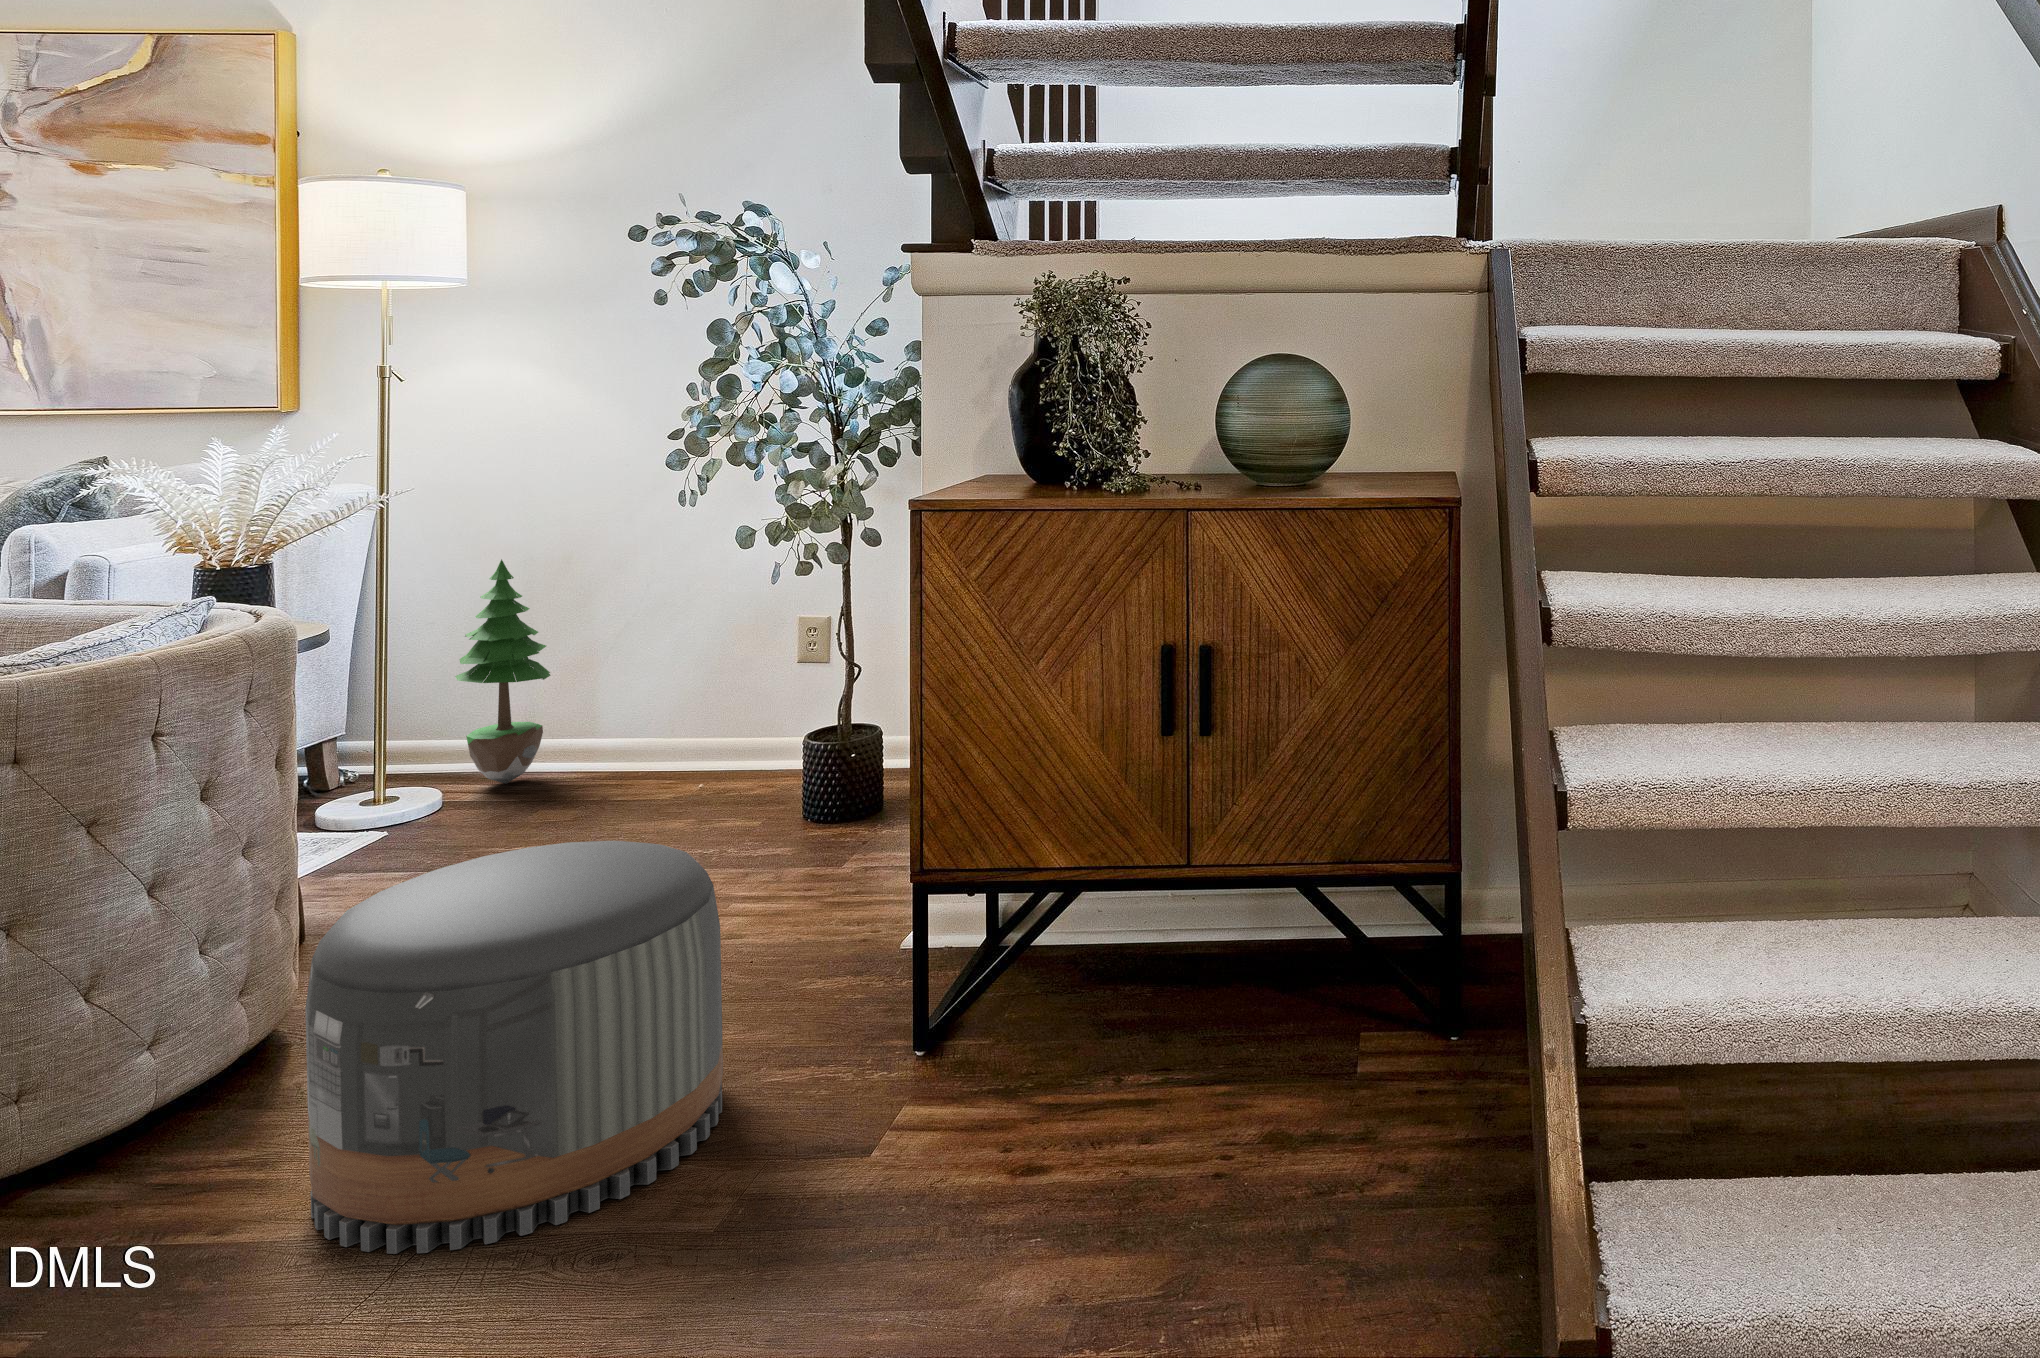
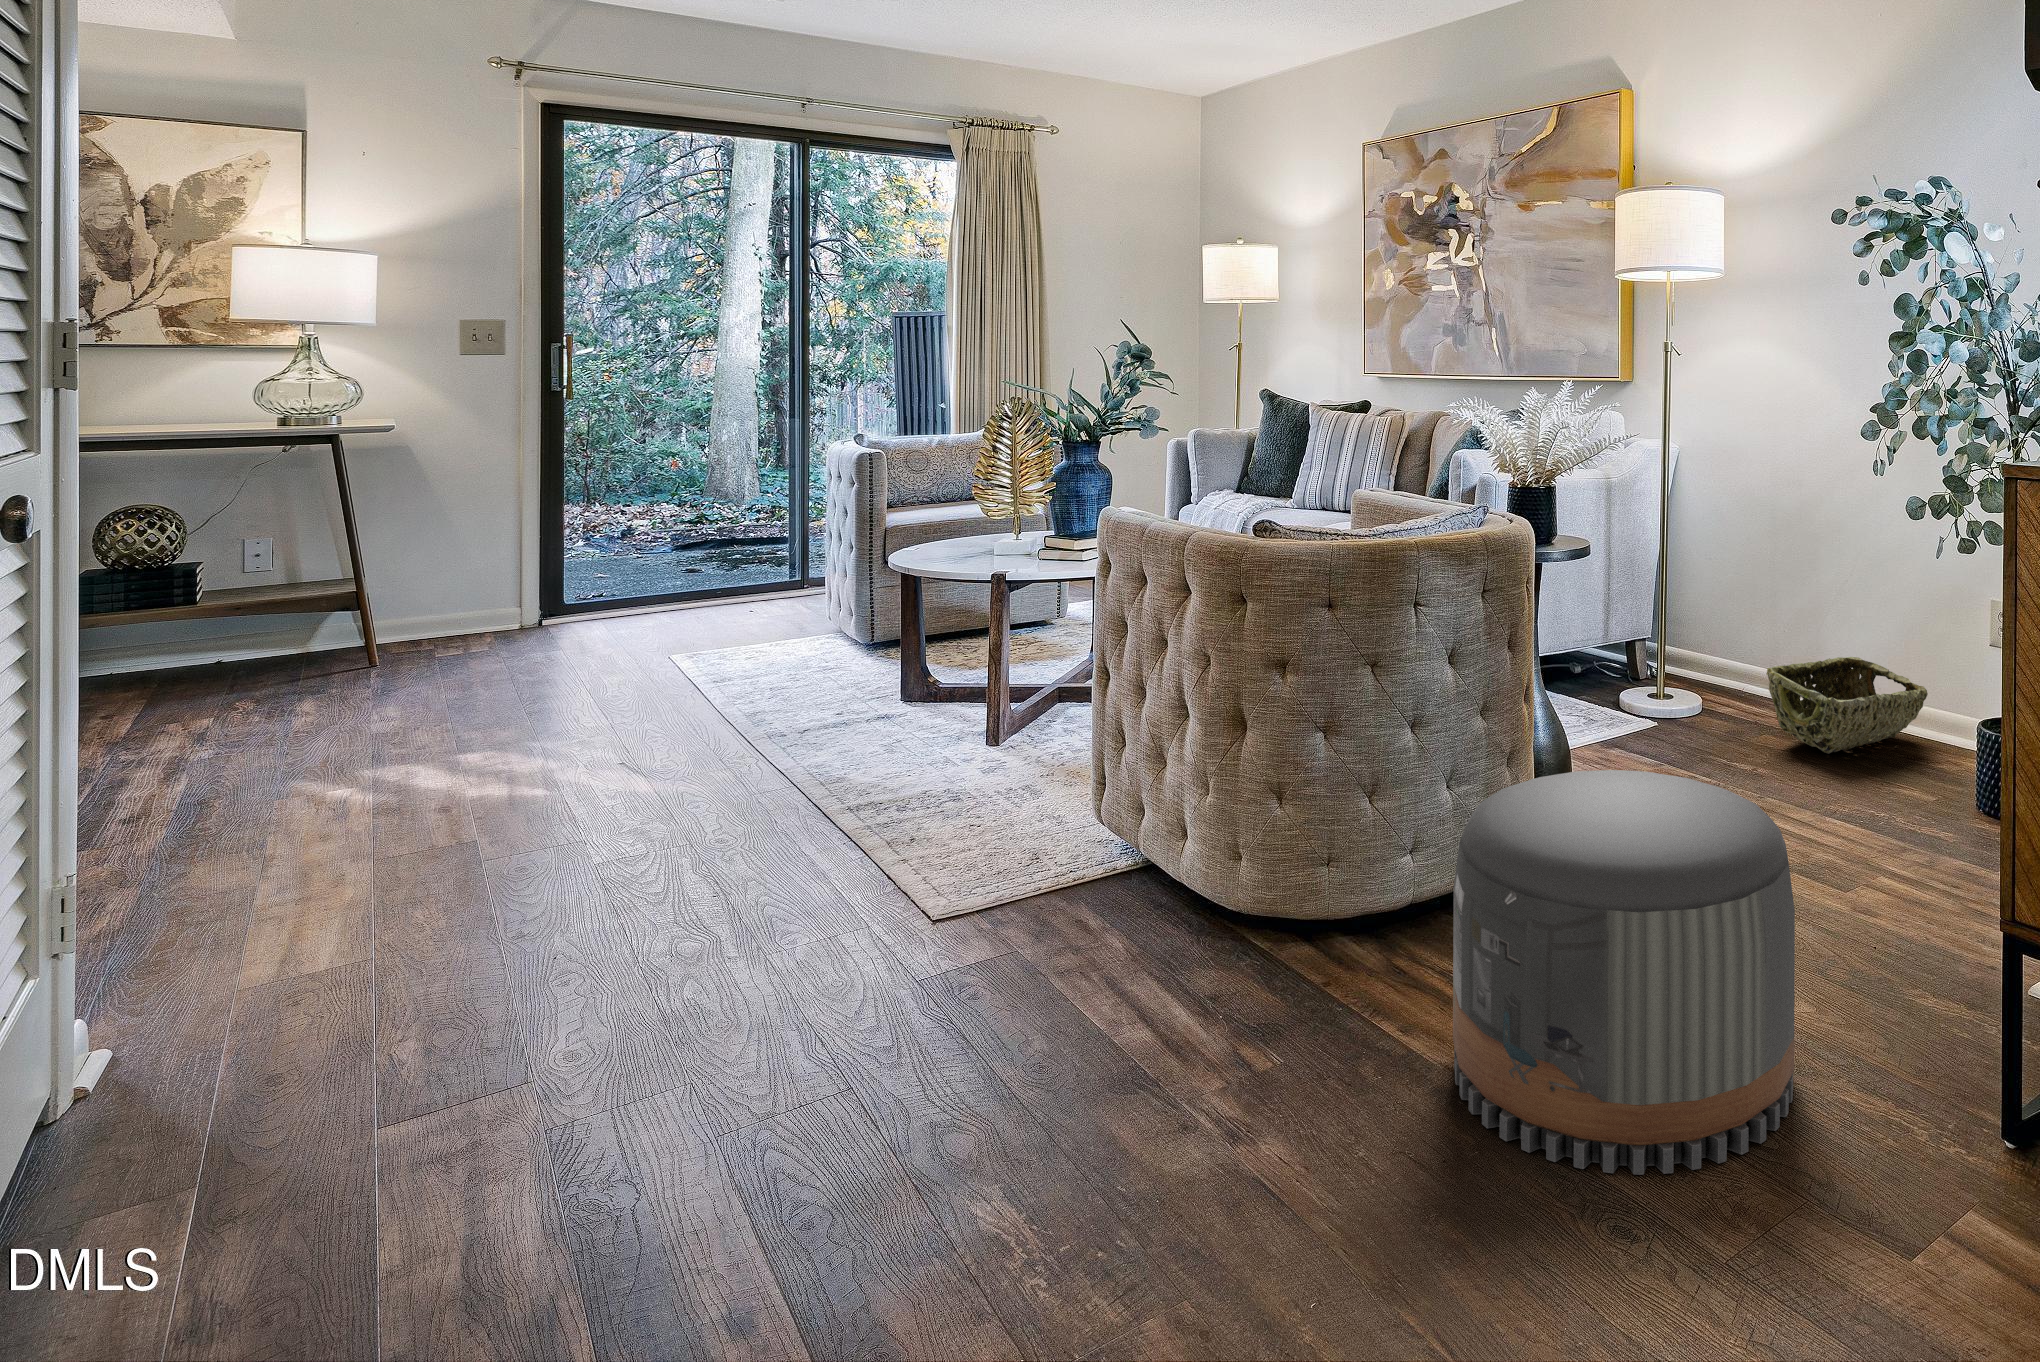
potted tree: present [455,559,550,784] -> none [1716,510,1786,703]
woven basket: none [547,703,736,811] -> present [1766,657,1928,754]

